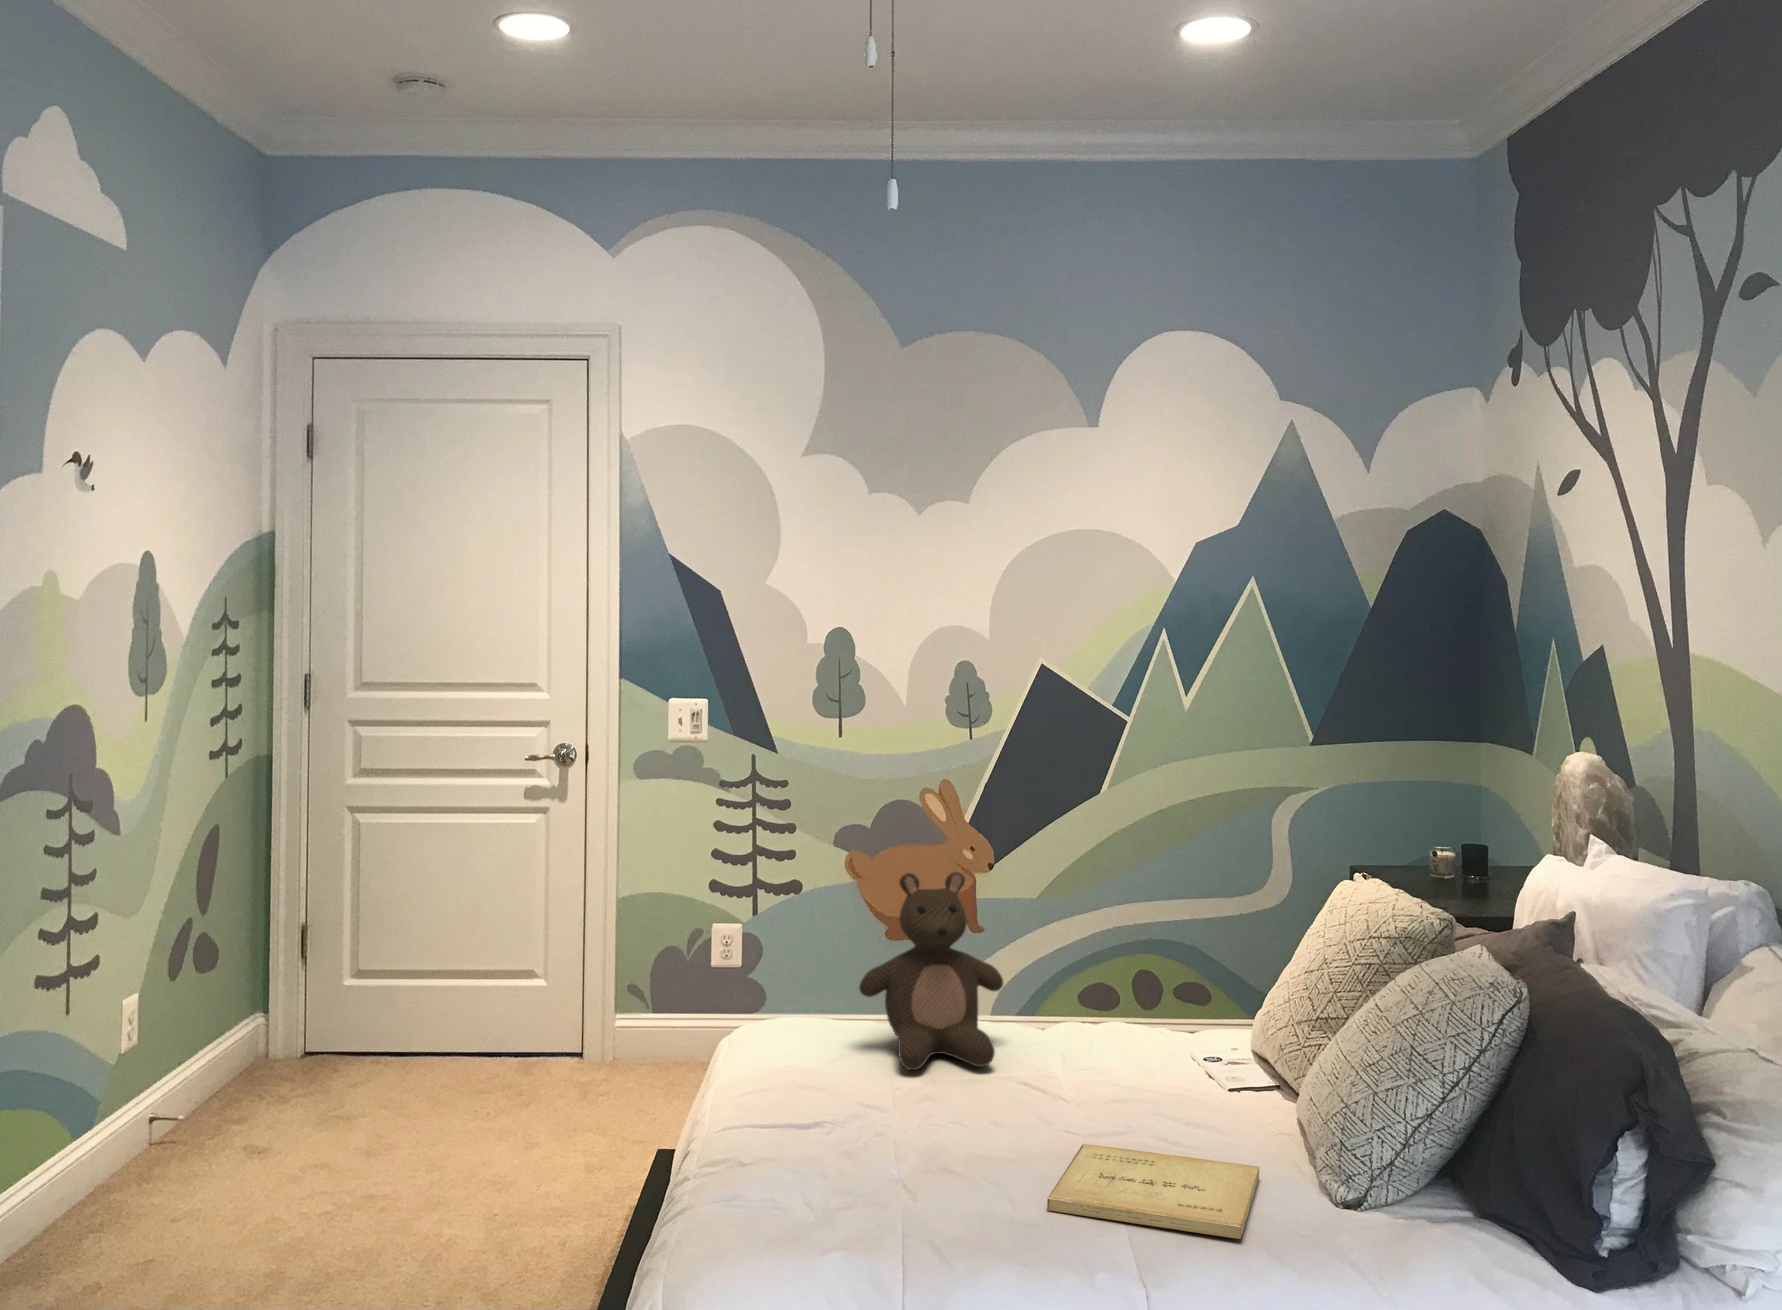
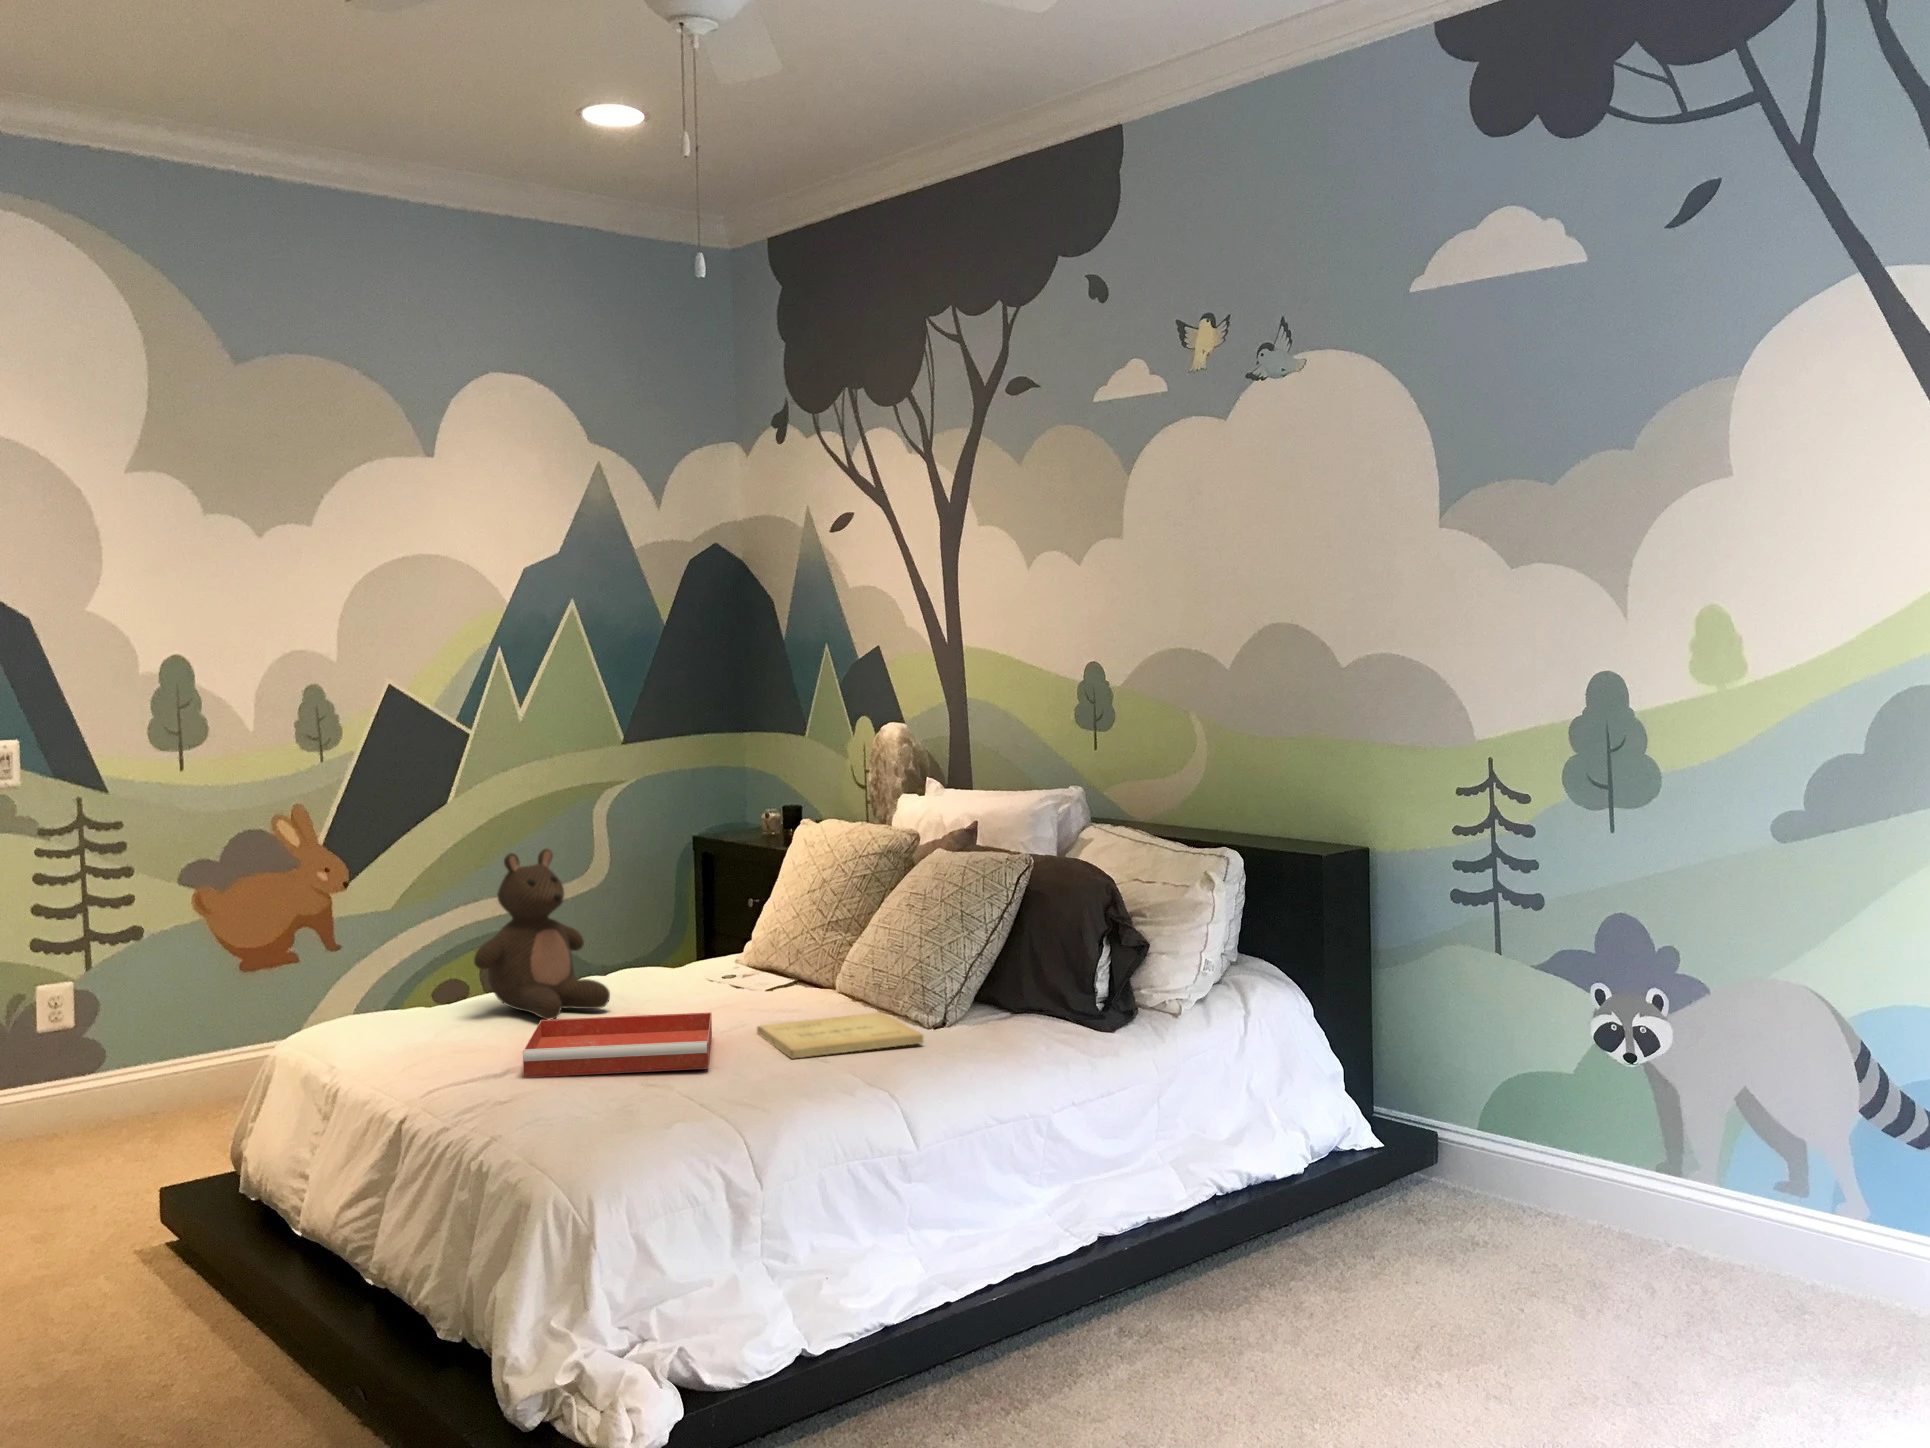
tray: none [753,1073,1023,1196] -> present [523,1012,712,1077]

